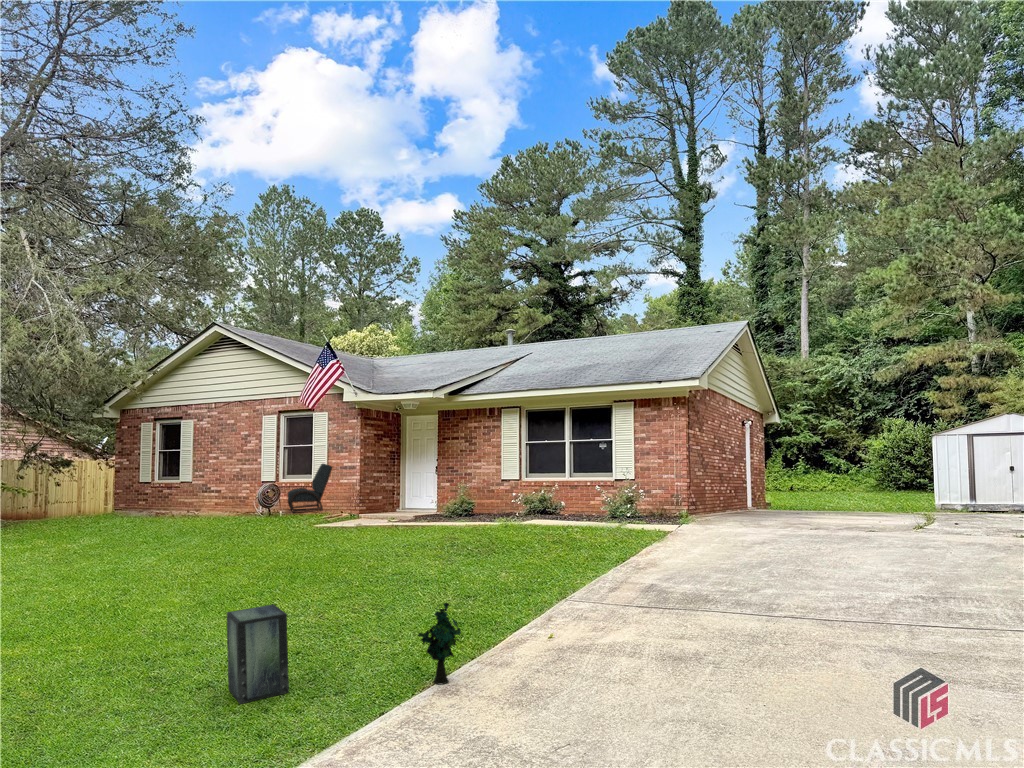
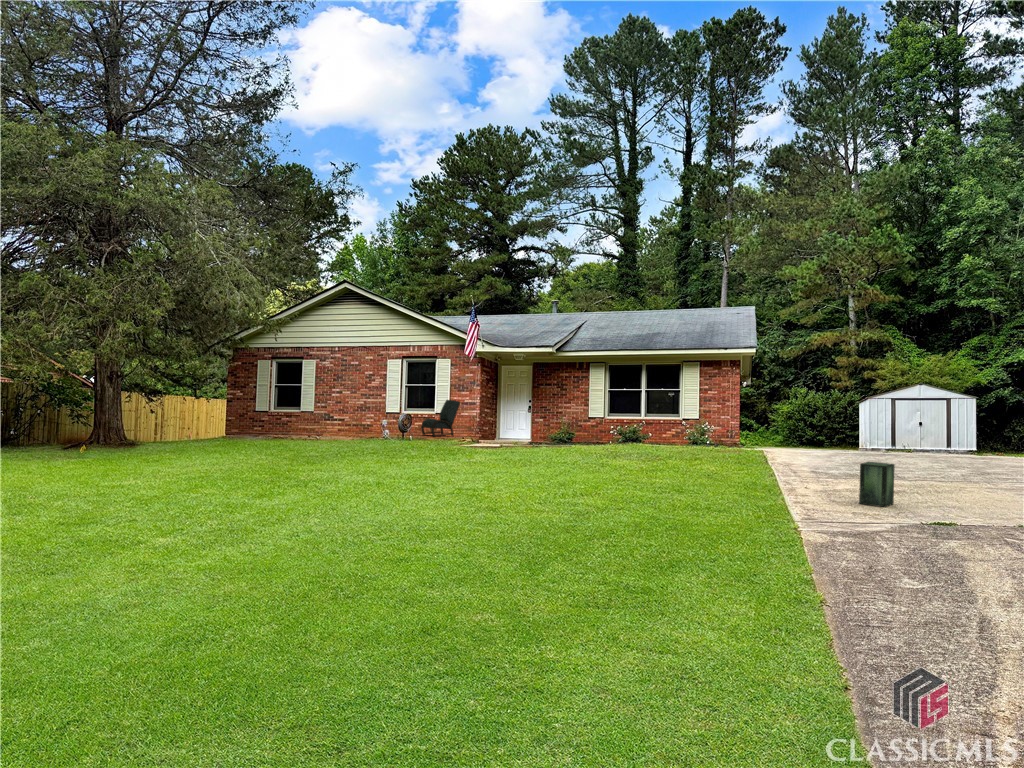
decorative plant: present [418,603,461,684] -> none [781,459,801,498]
storage box: present [227,604,289,704] -> present [859,462,895,507]

